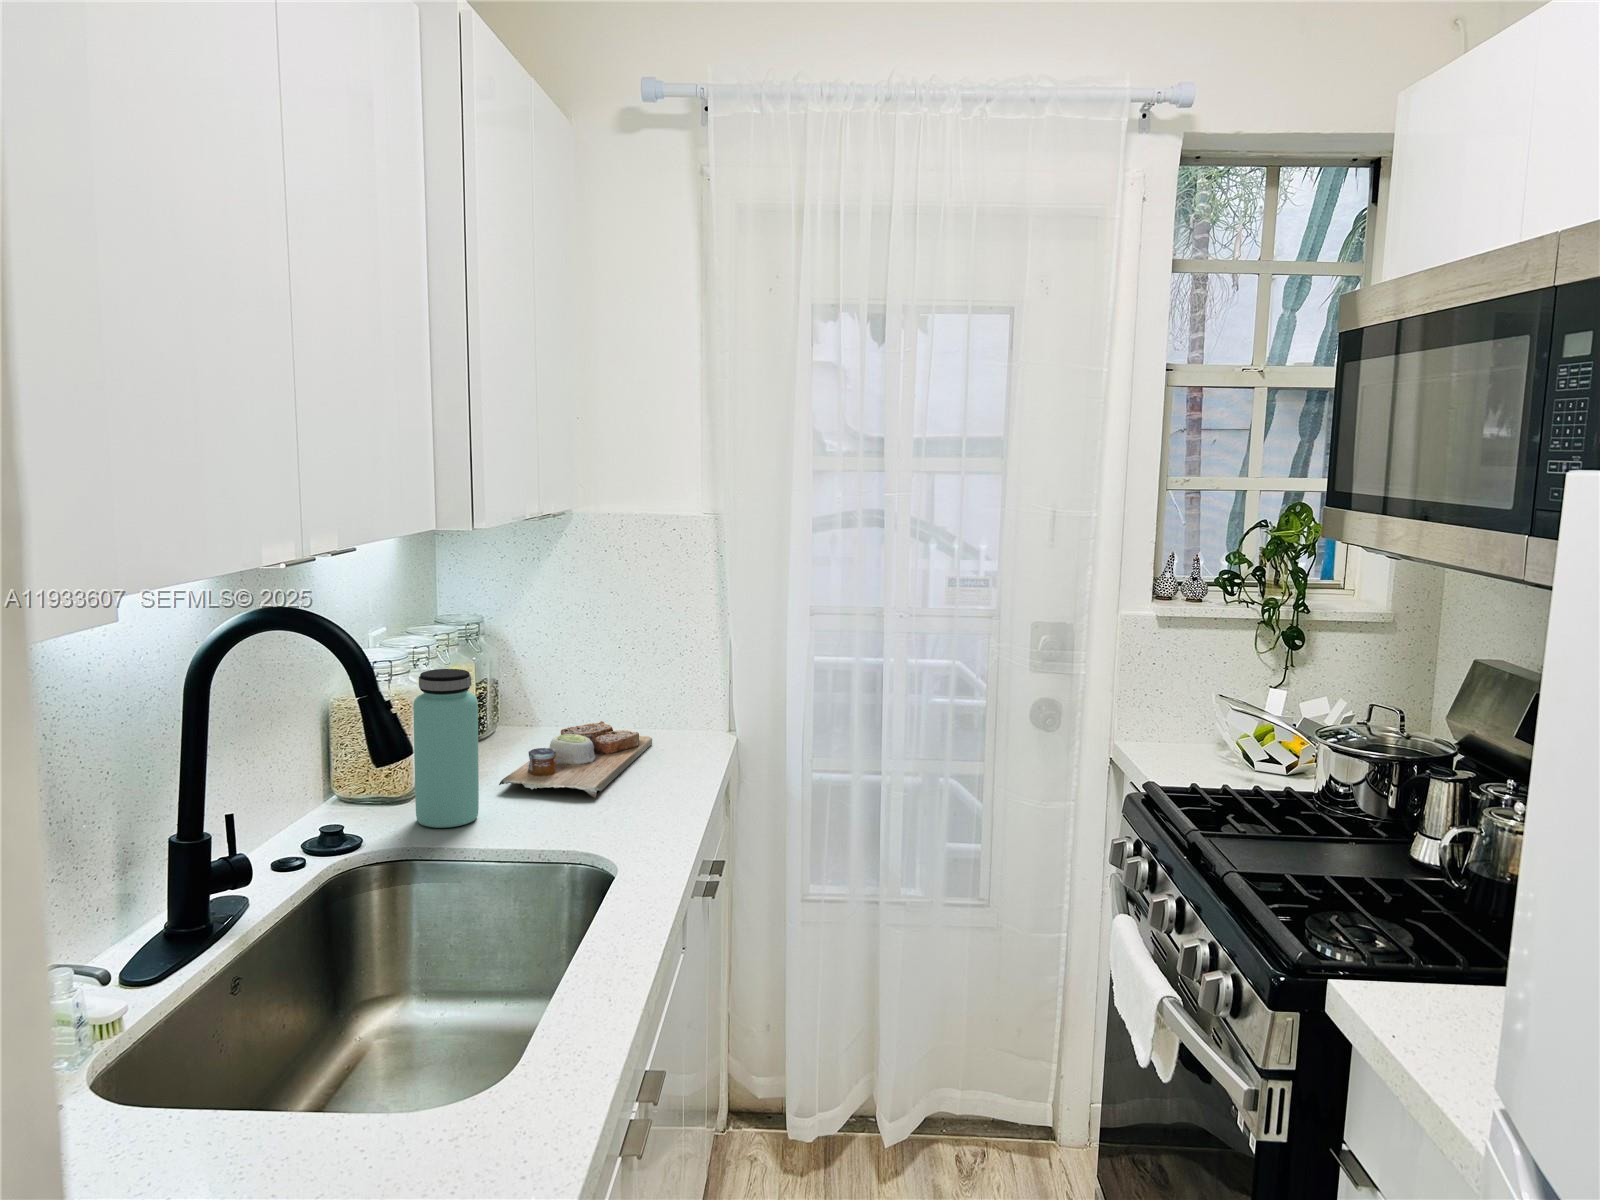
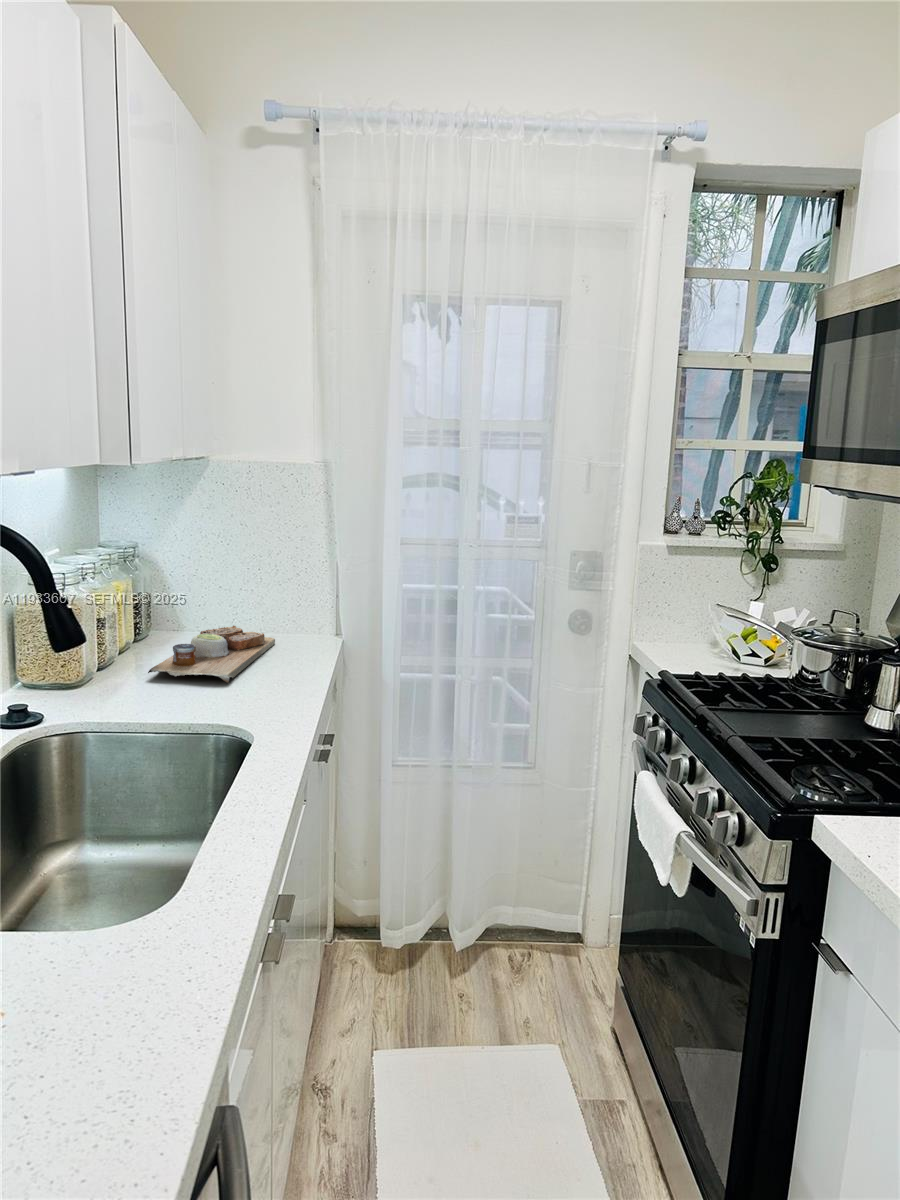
bottle: present [413,669,479,828] -> none [72,575,130,706]

